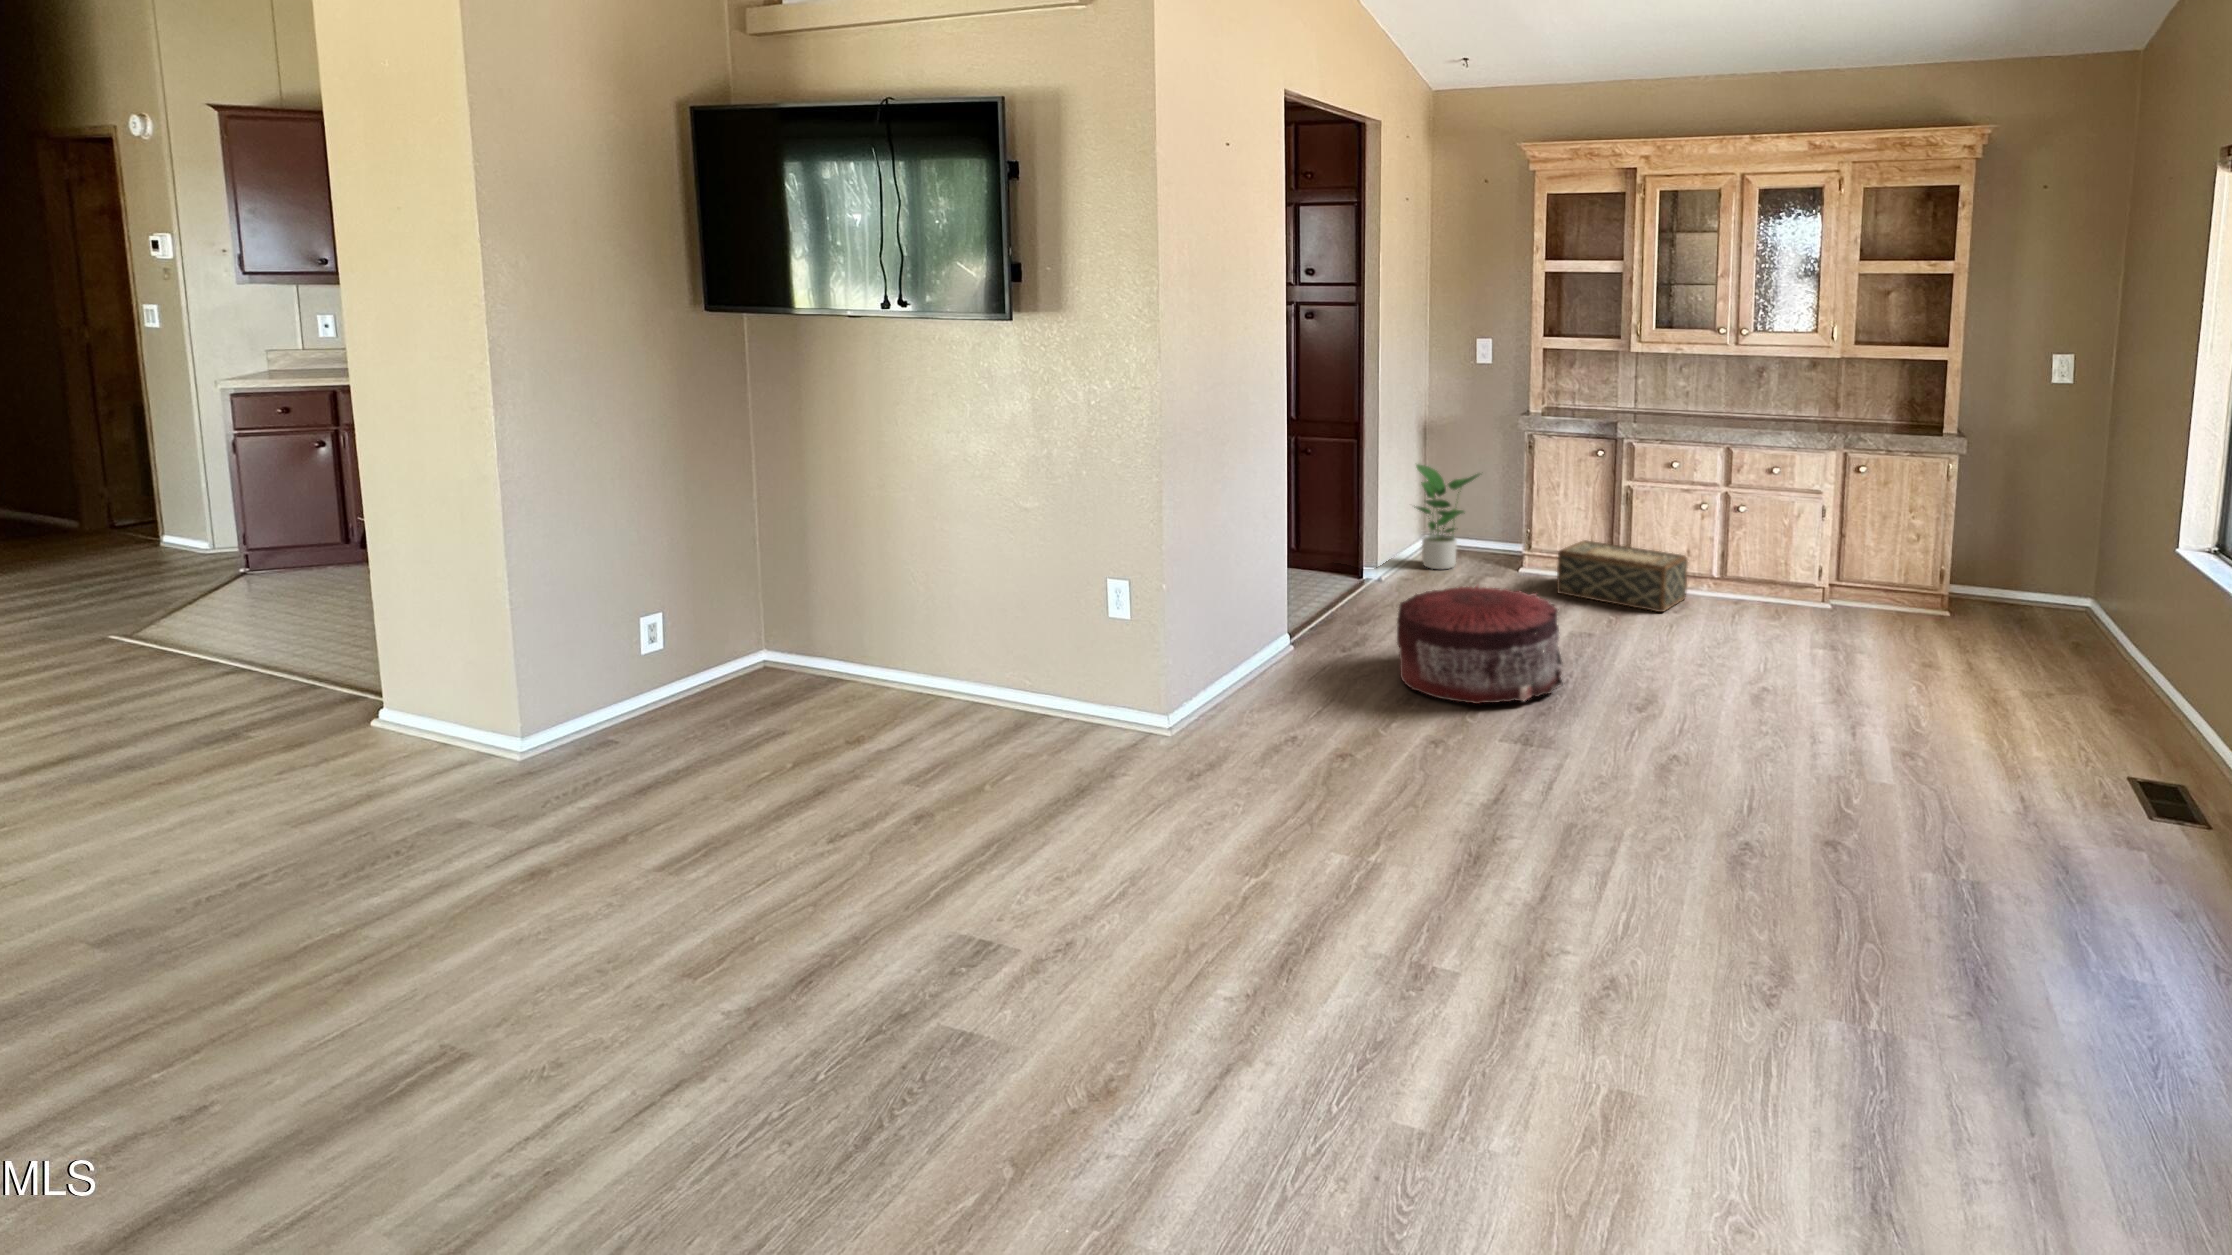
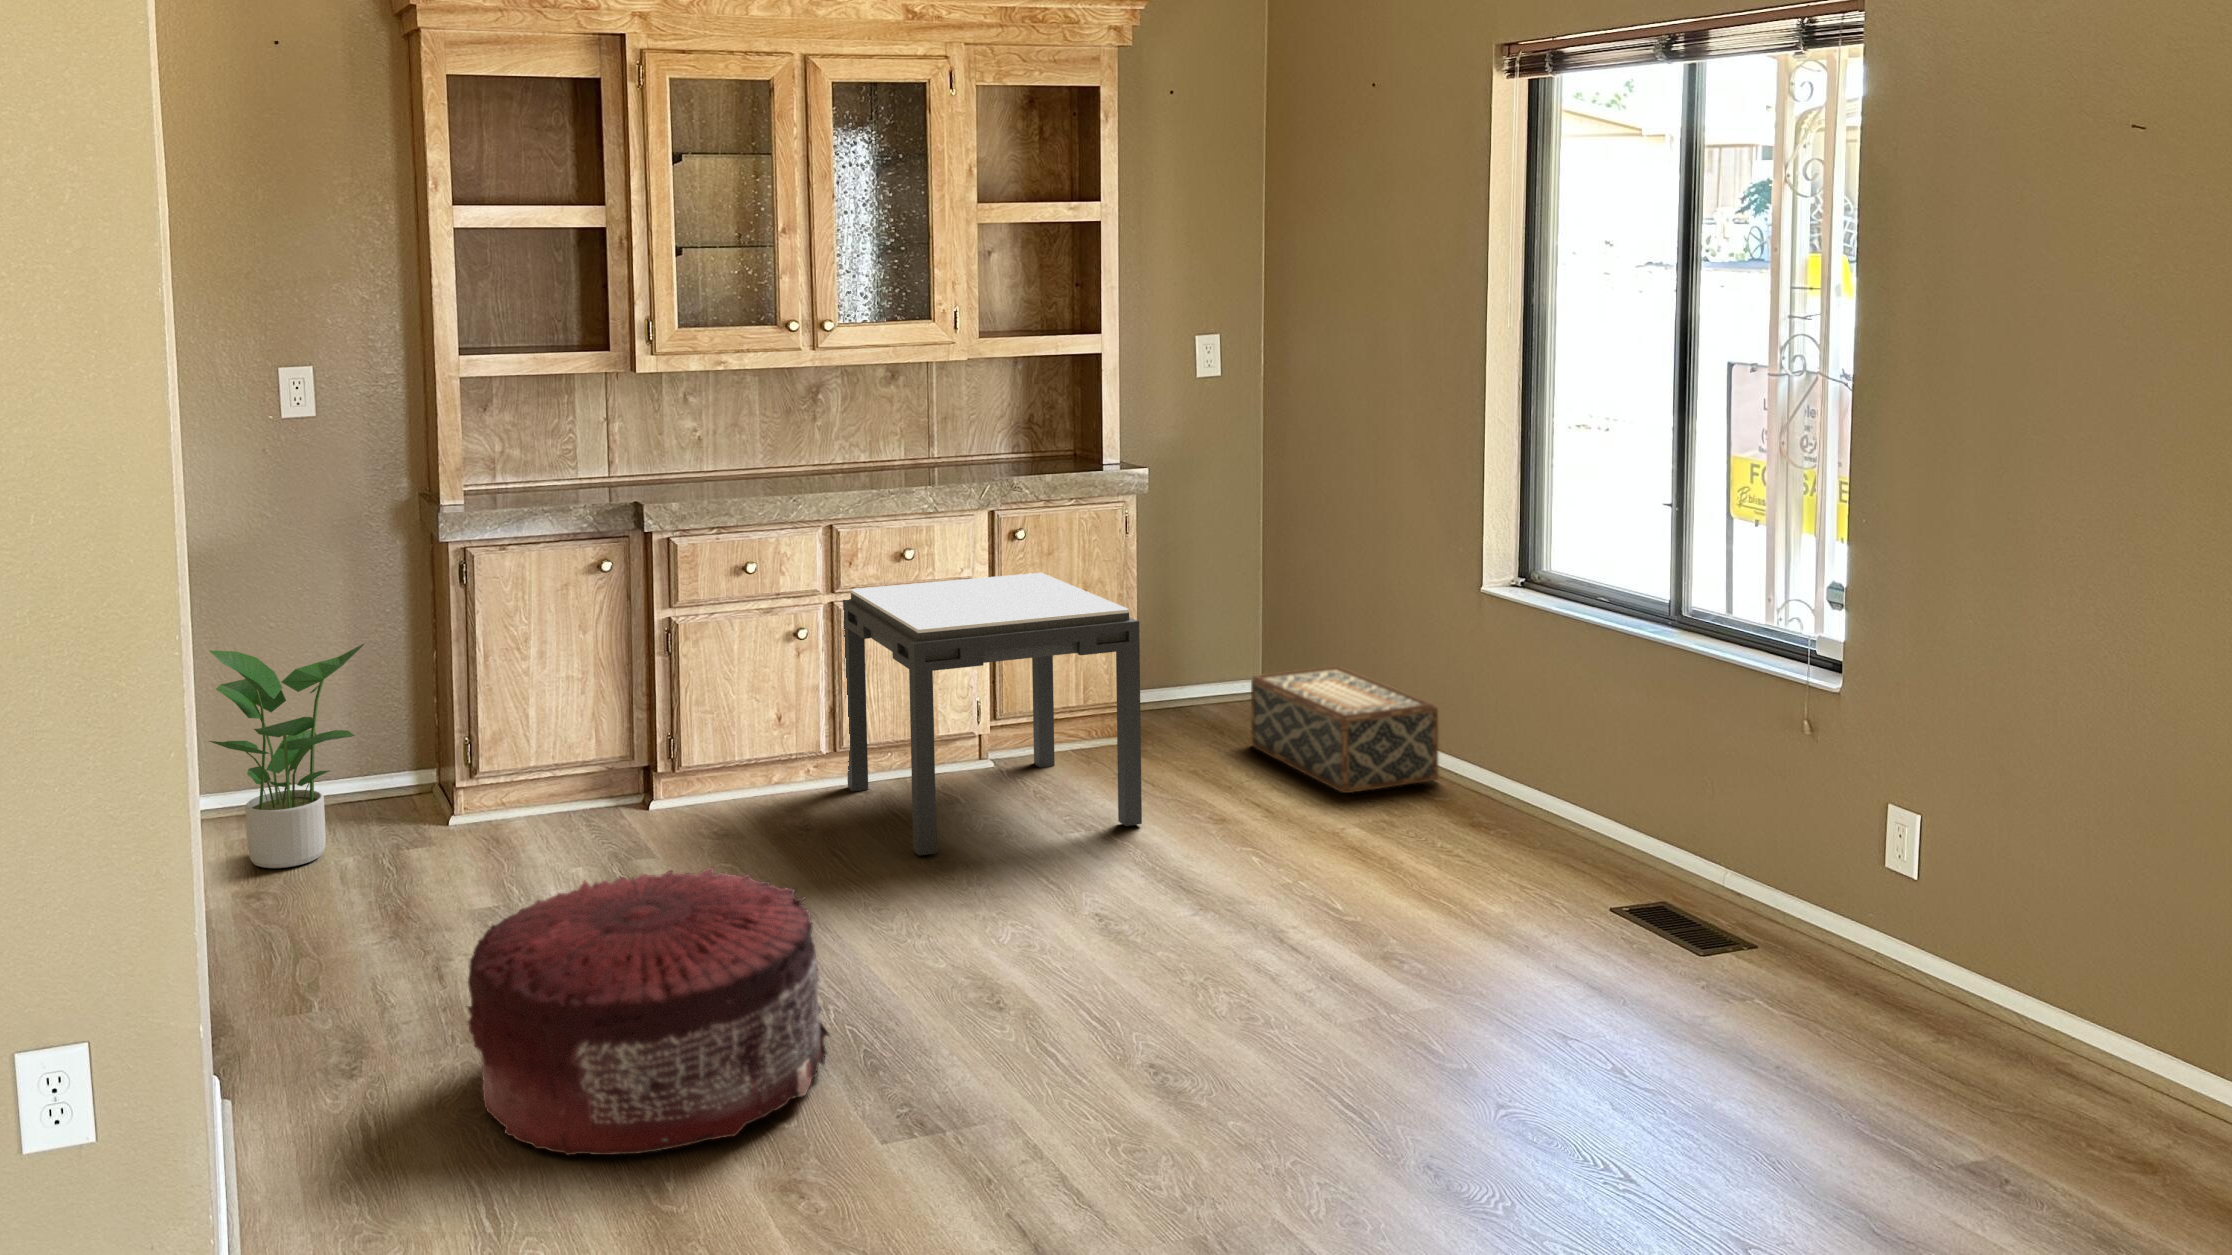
side table: none [1717,485,1882,655] -> present [843,573,1142,855]
woven basket: present [1557,540,1688,612] -> present [1251,666,1439,793]

